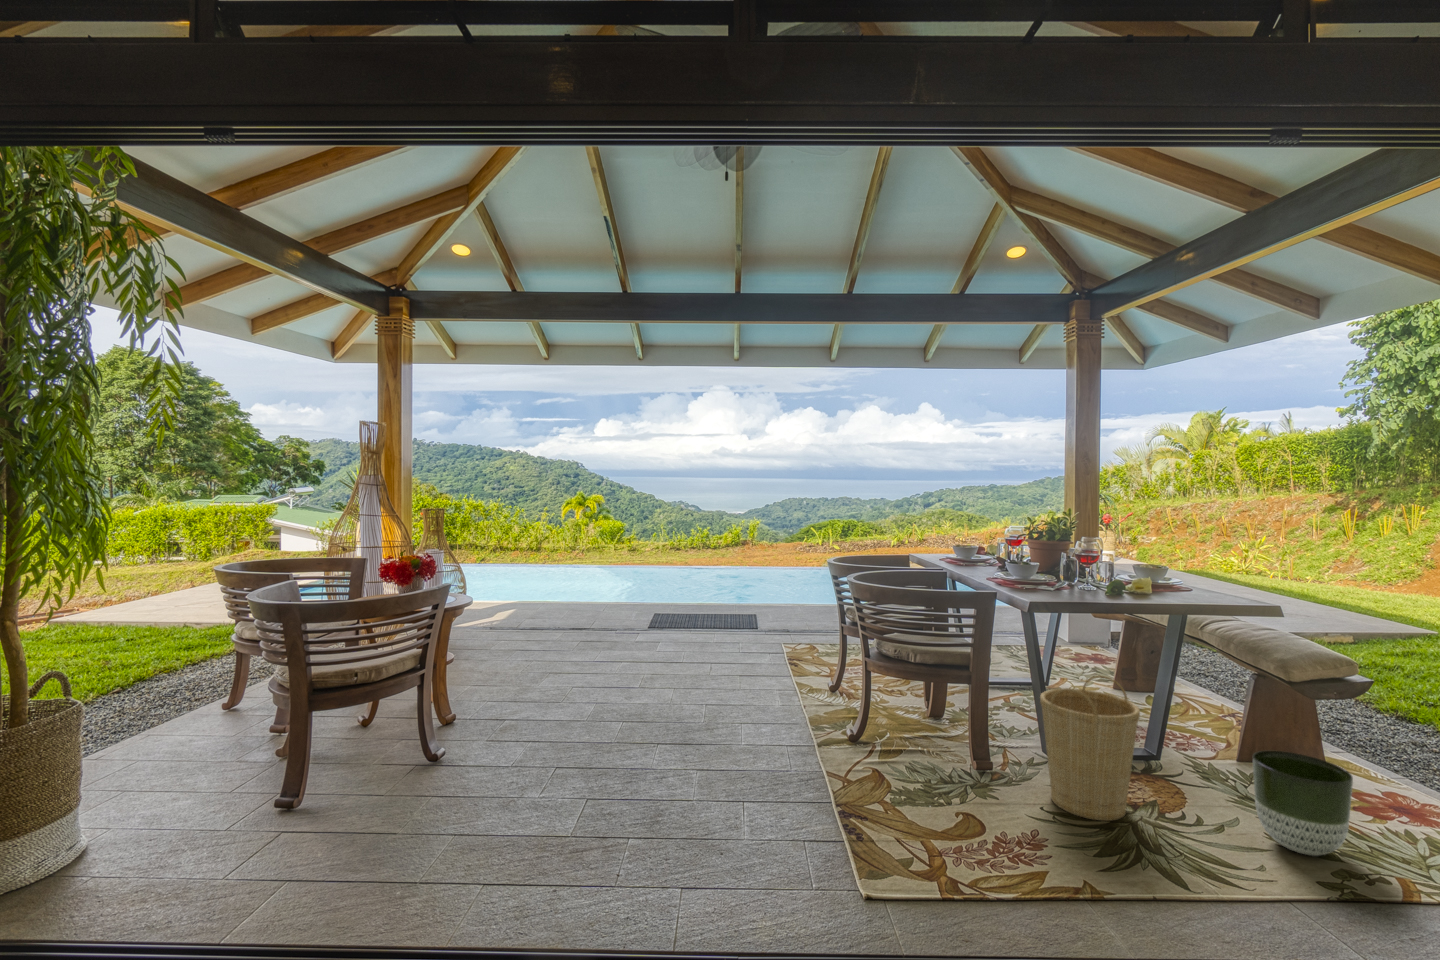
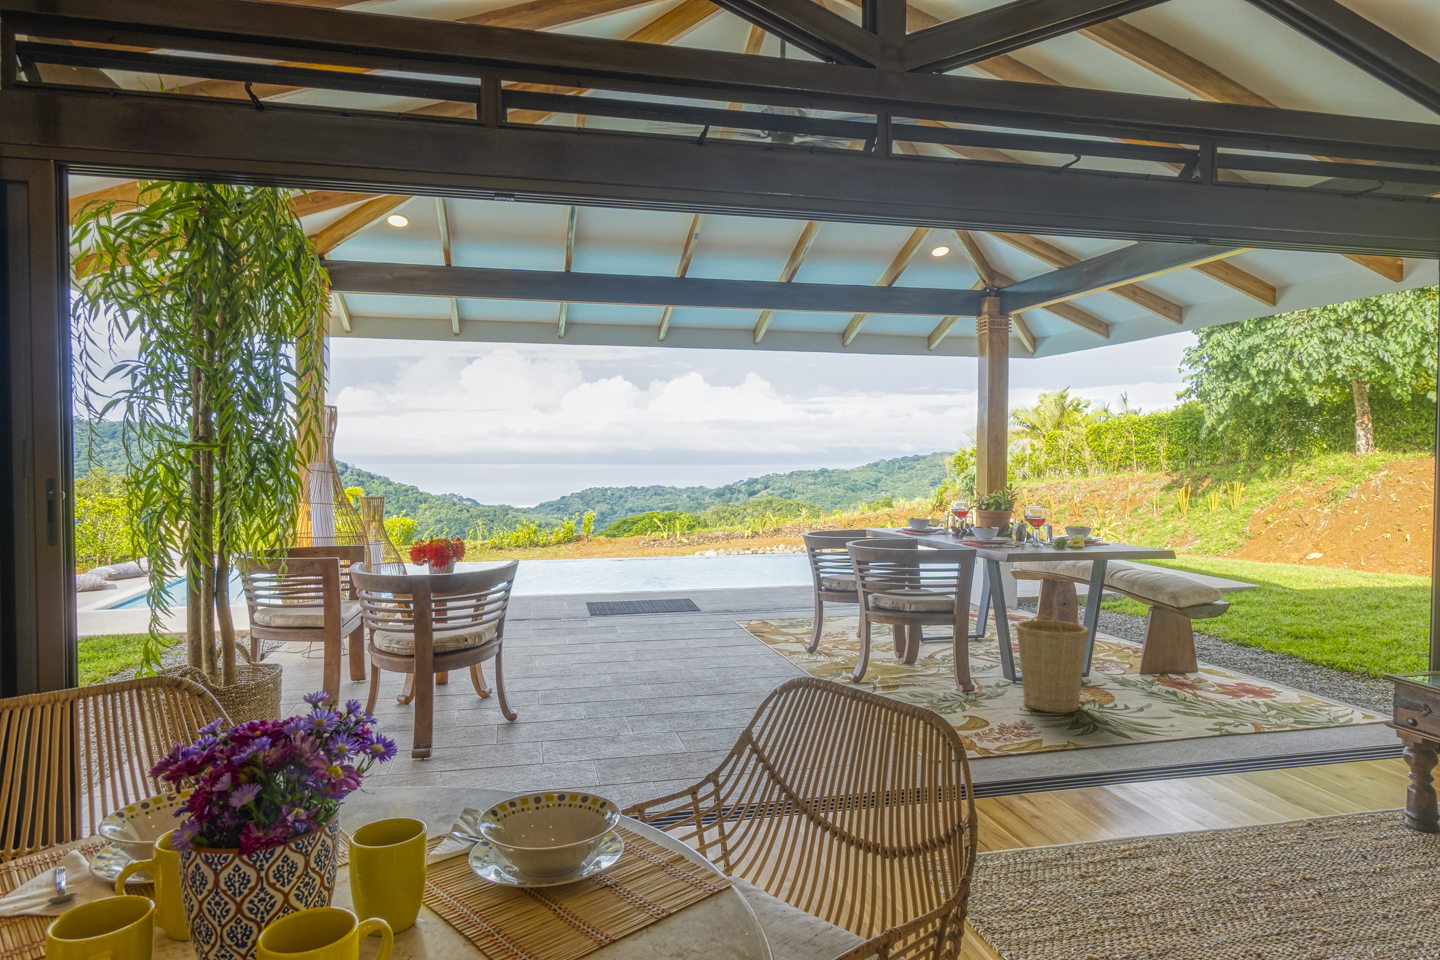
planter: present [1253,750,1353,856] -> none [1163,650,1225,716]

